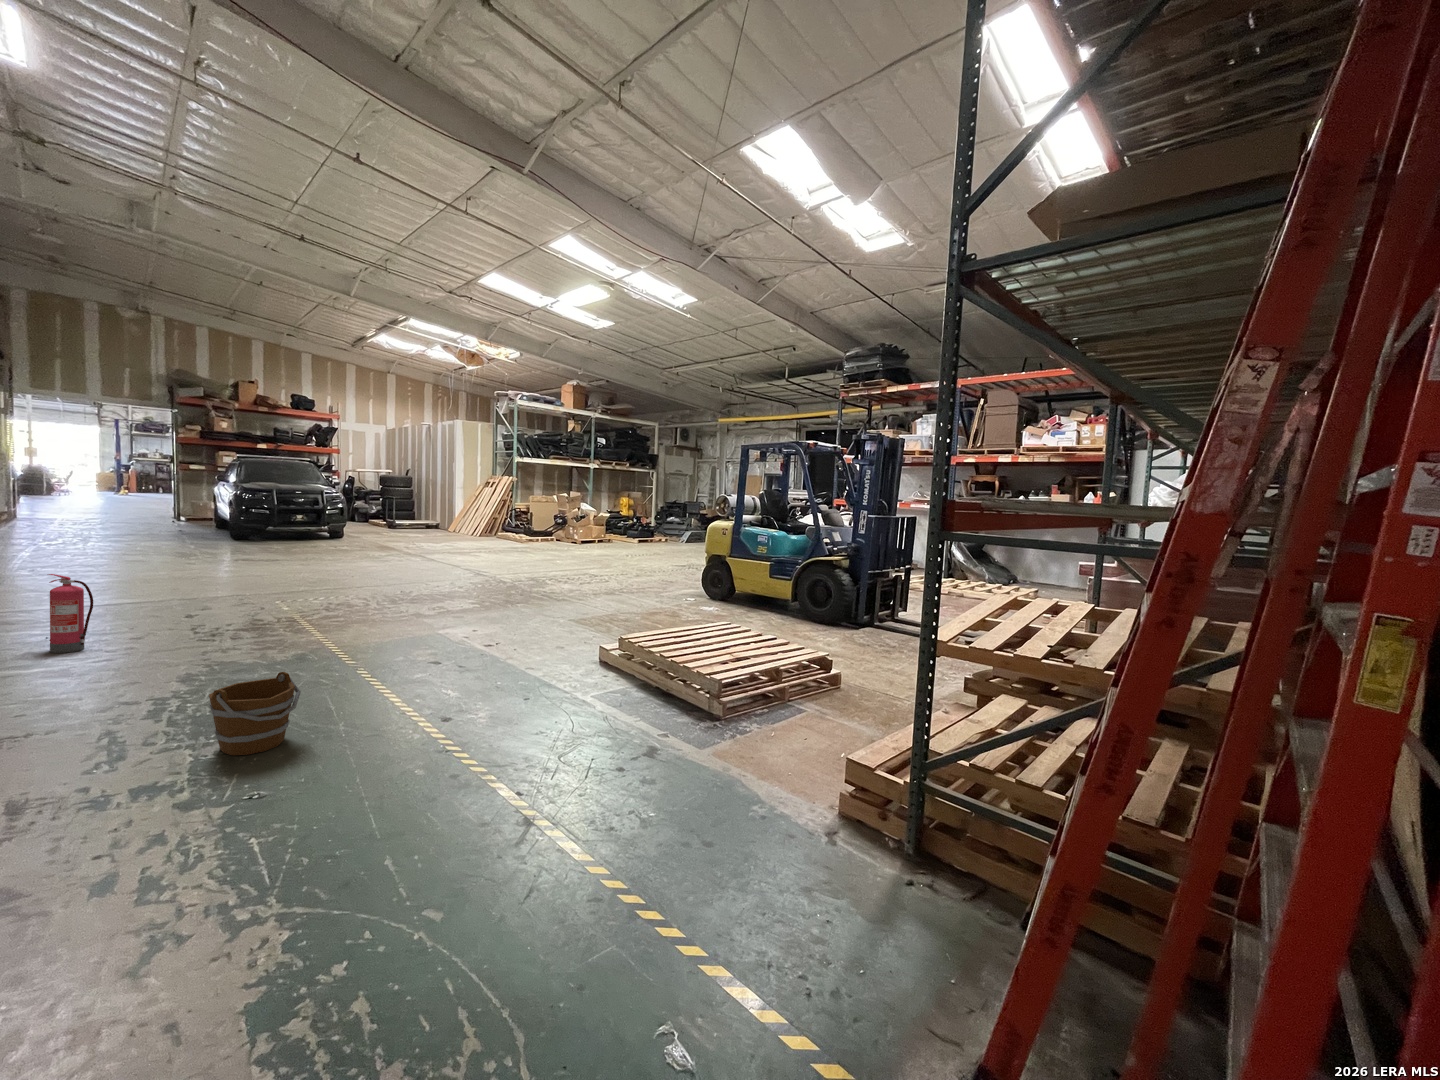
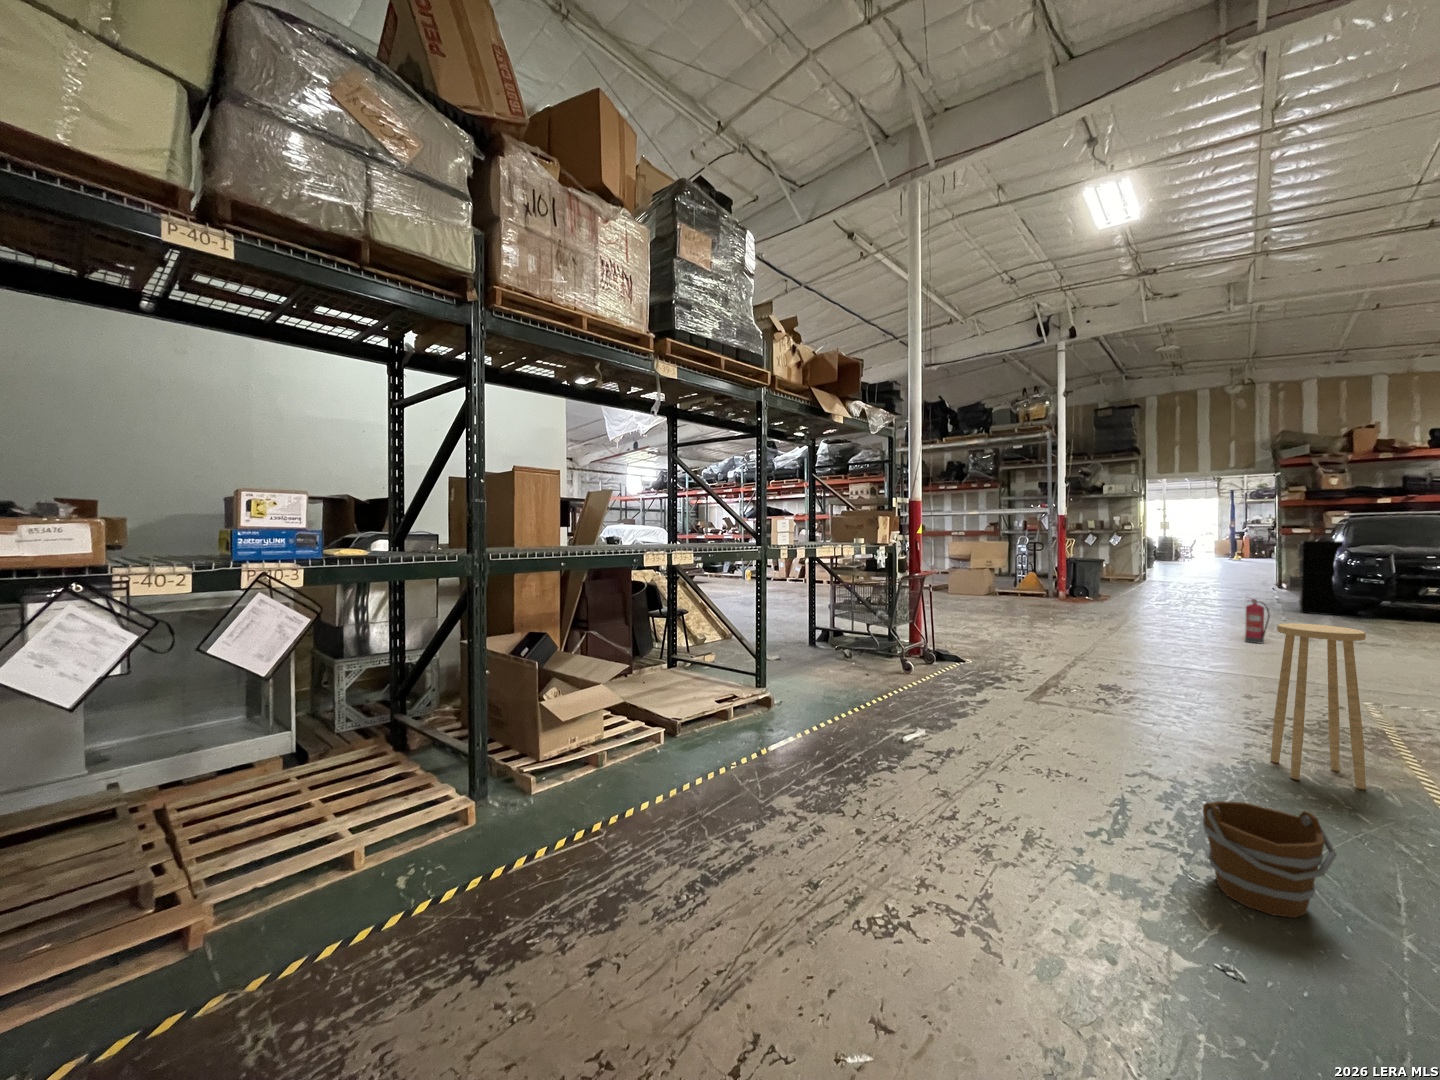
filing cabinet: none [192,477,238,543] -> present [1288,541,1343,616]
stool: none [226,545,292,666] -> present [1271,623,1366,789]
fire extinguisher: present [48,574,93,653] -> present [1245,599,1270,643]

